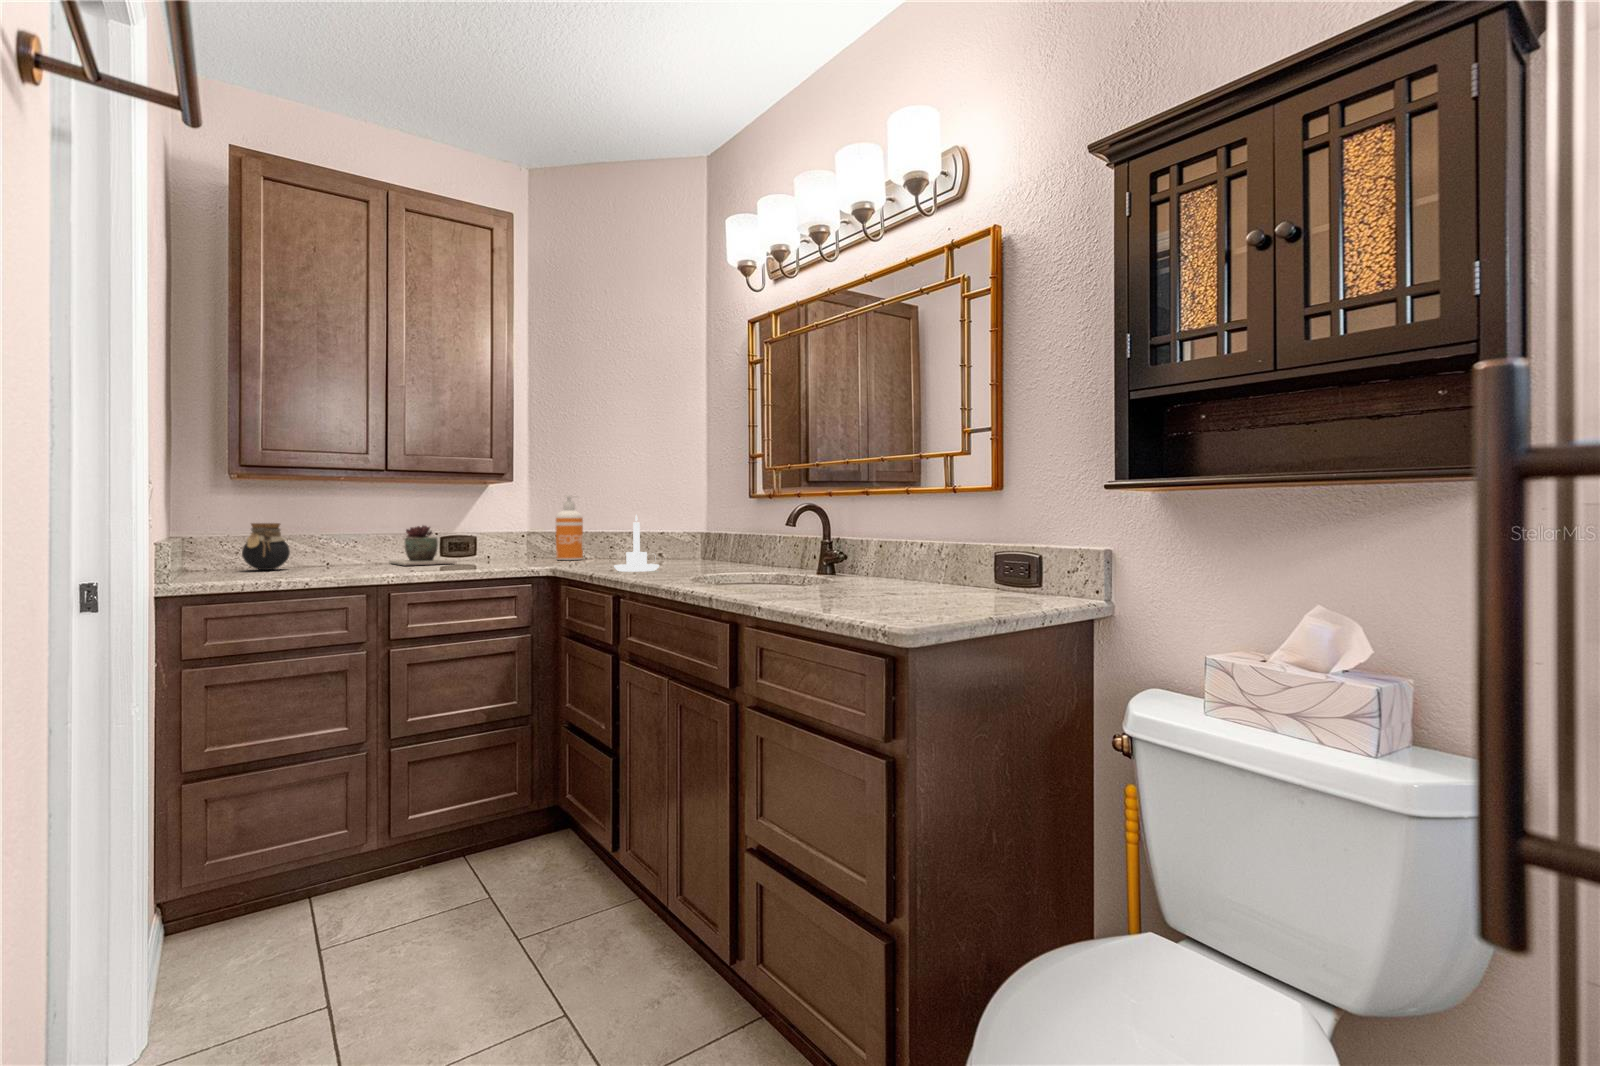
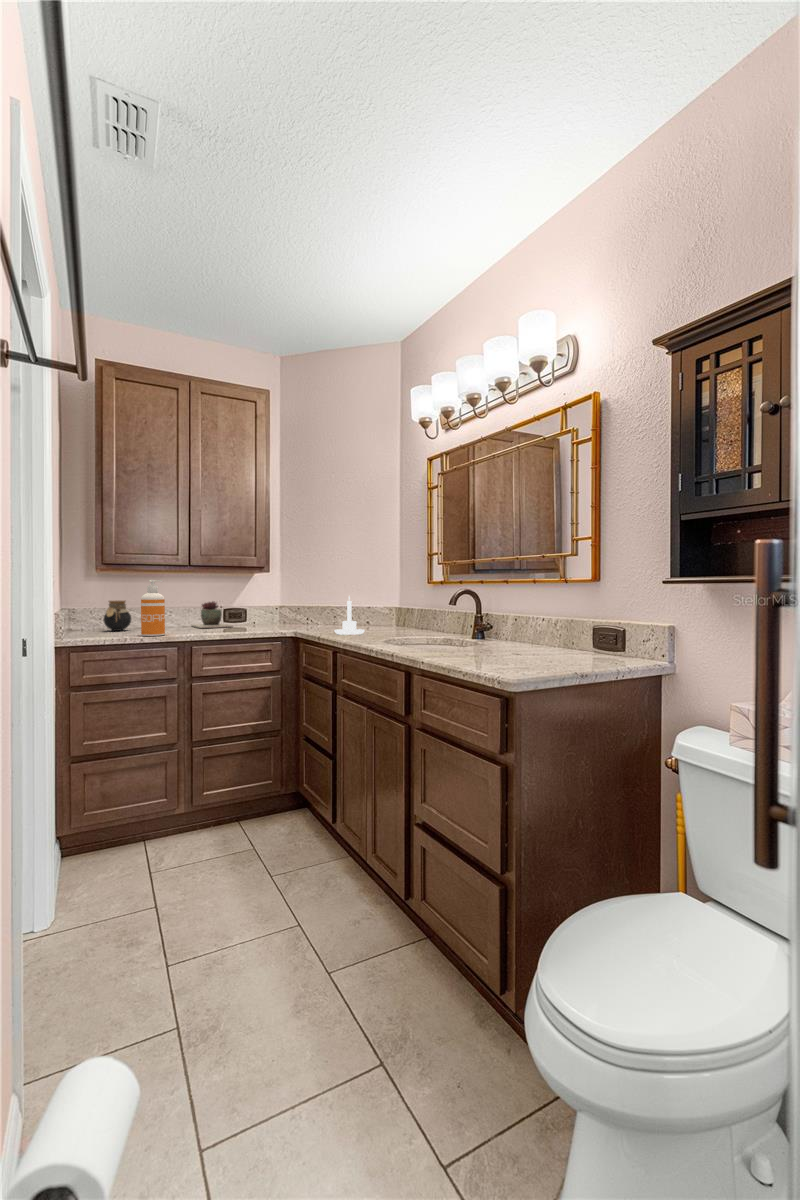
soap dispenser: present [556,496,583,560] -> present [141,580,165,636]

